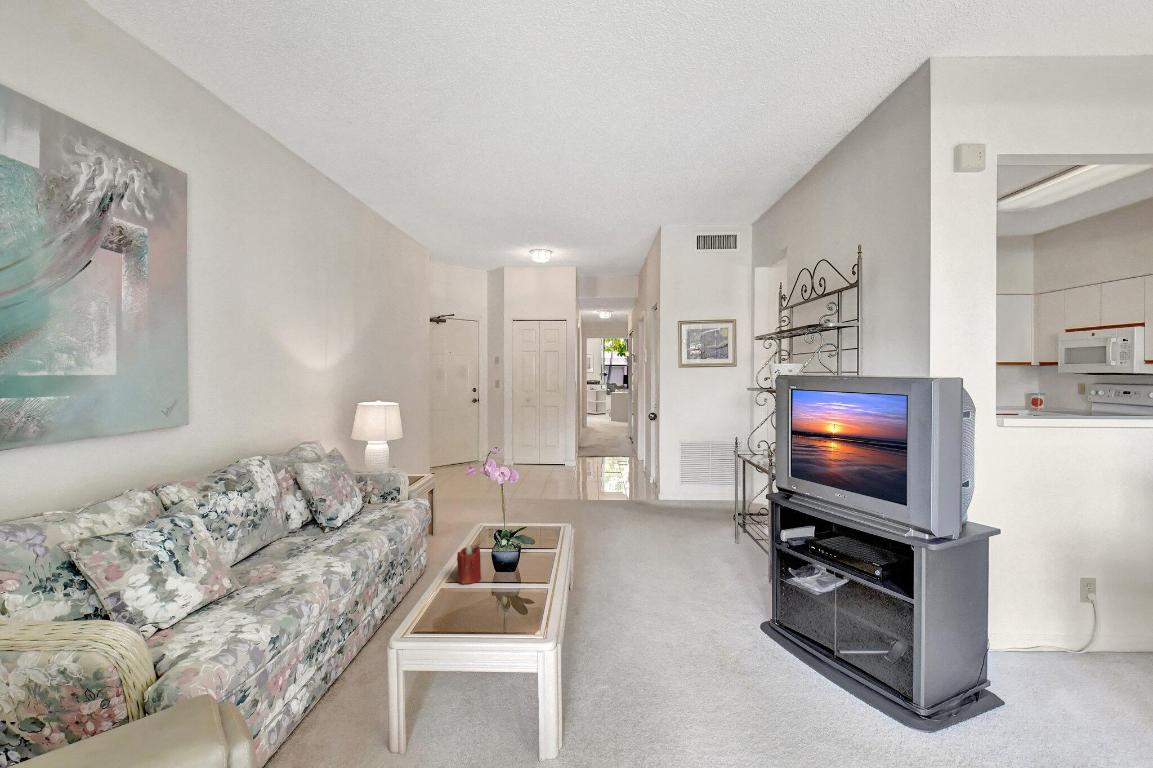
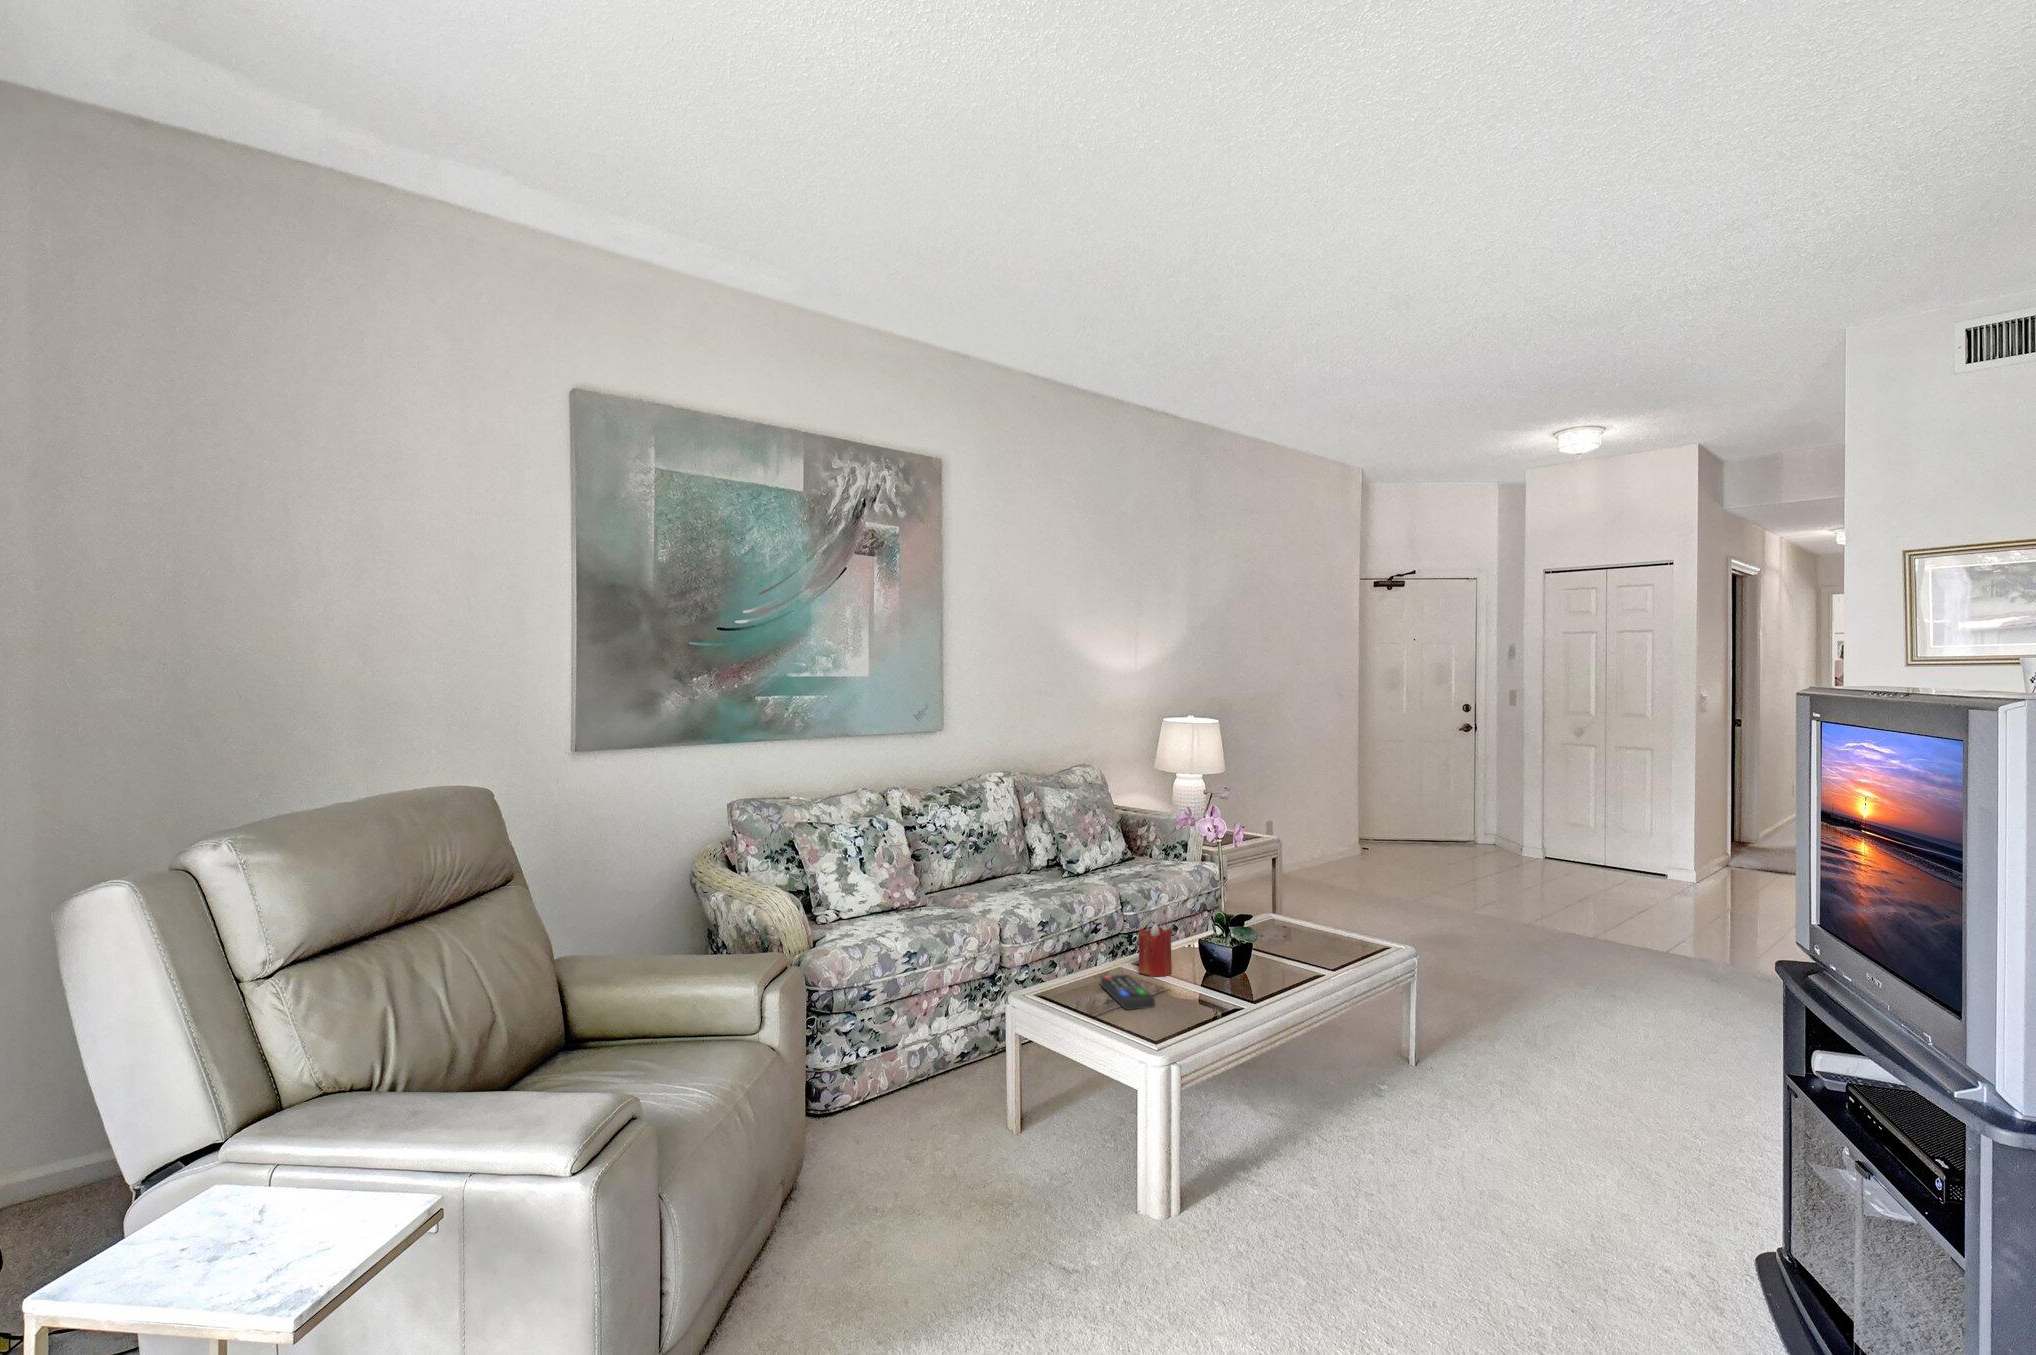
remote control: none [451,588,508,612] -> present [1101,975,1155,1010]

